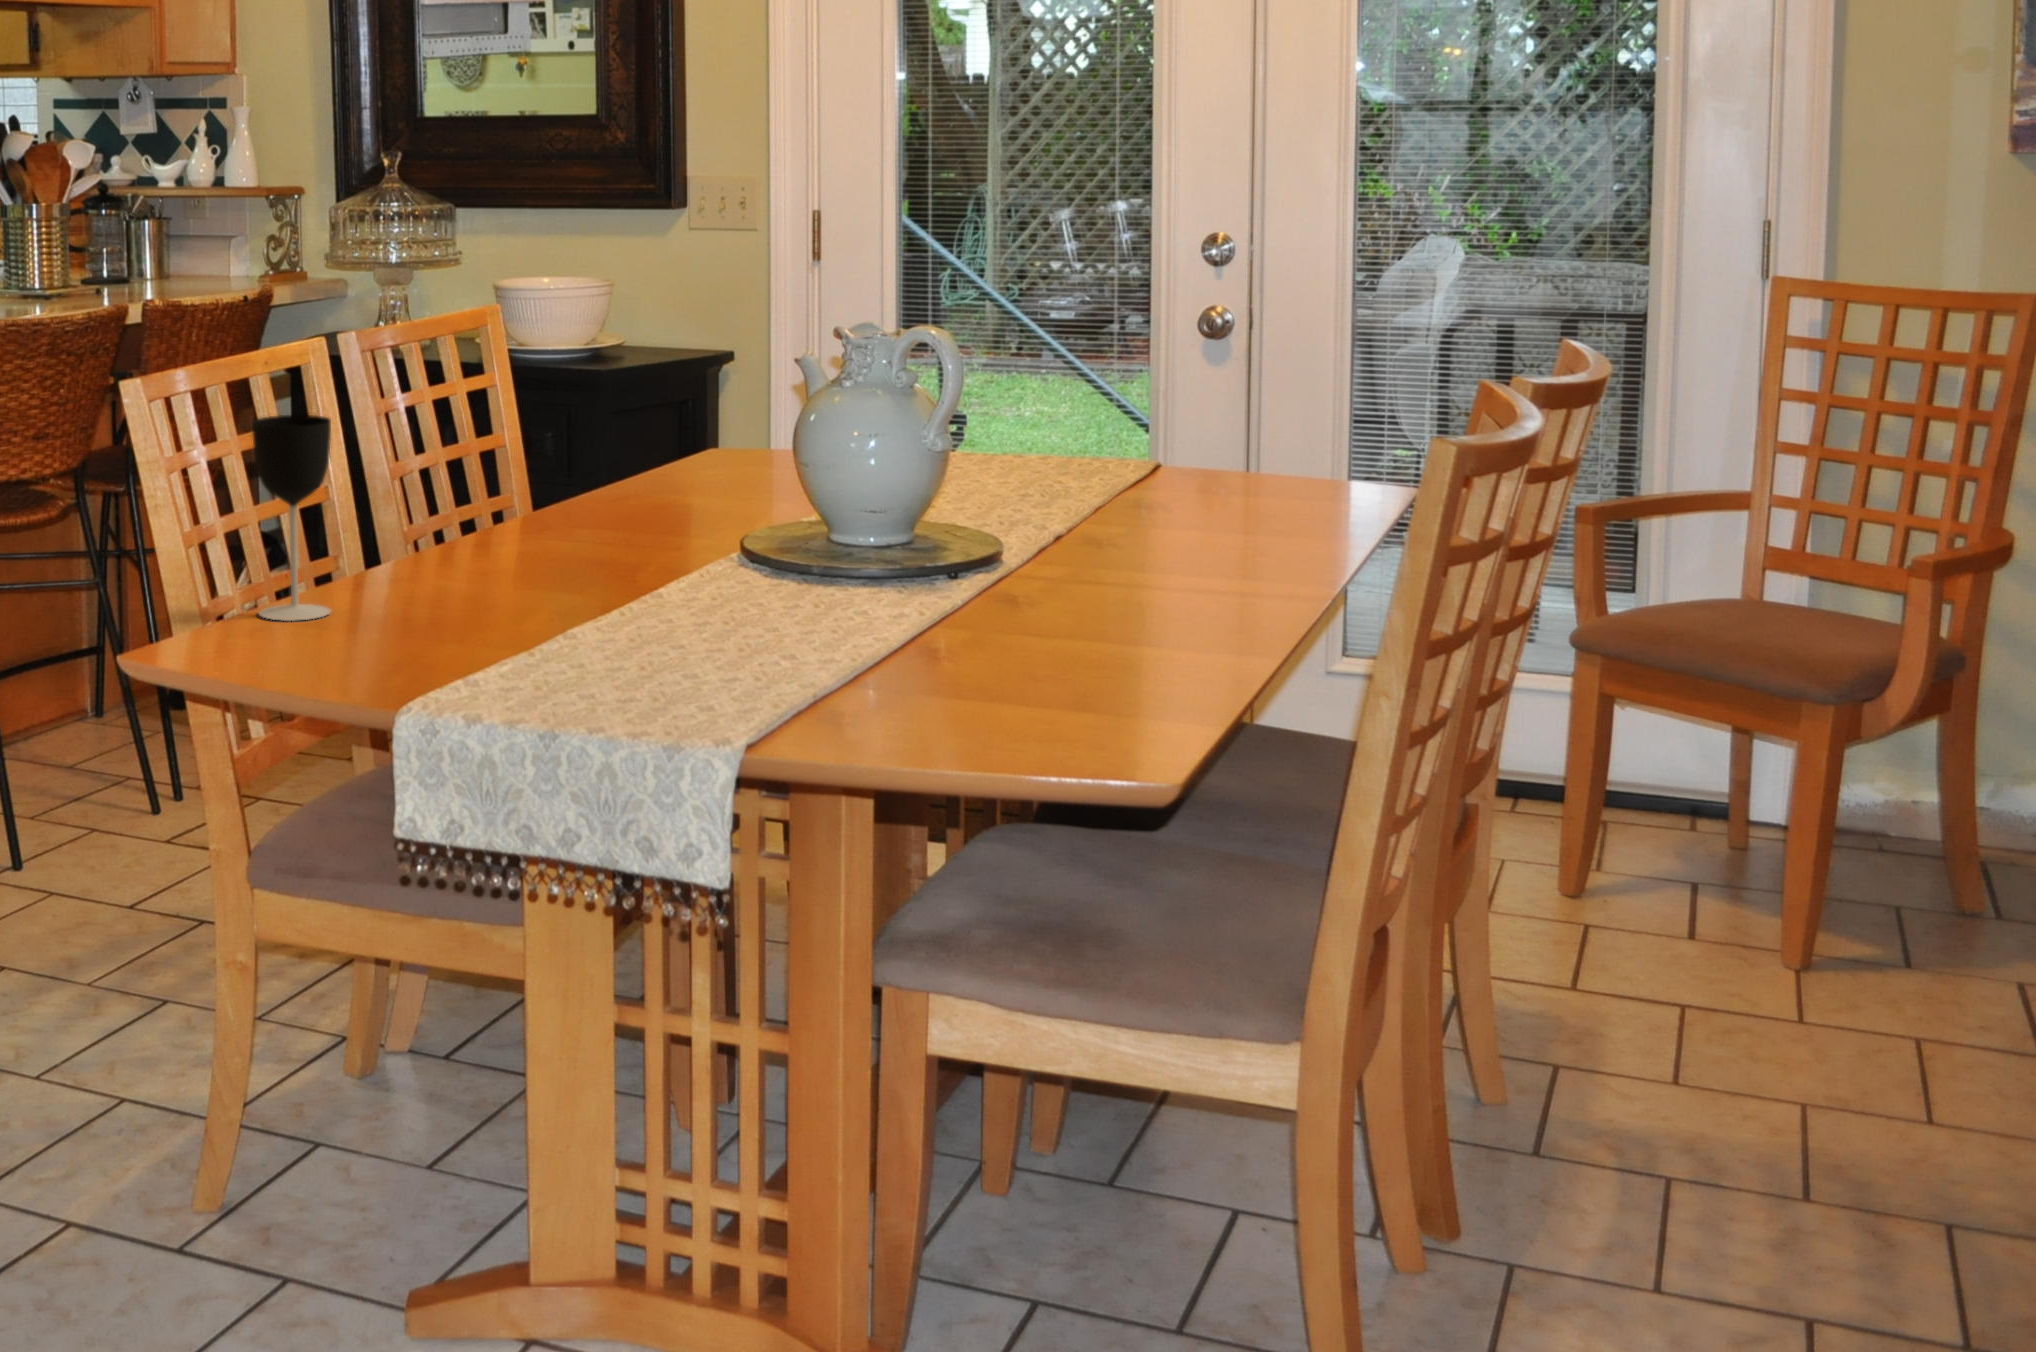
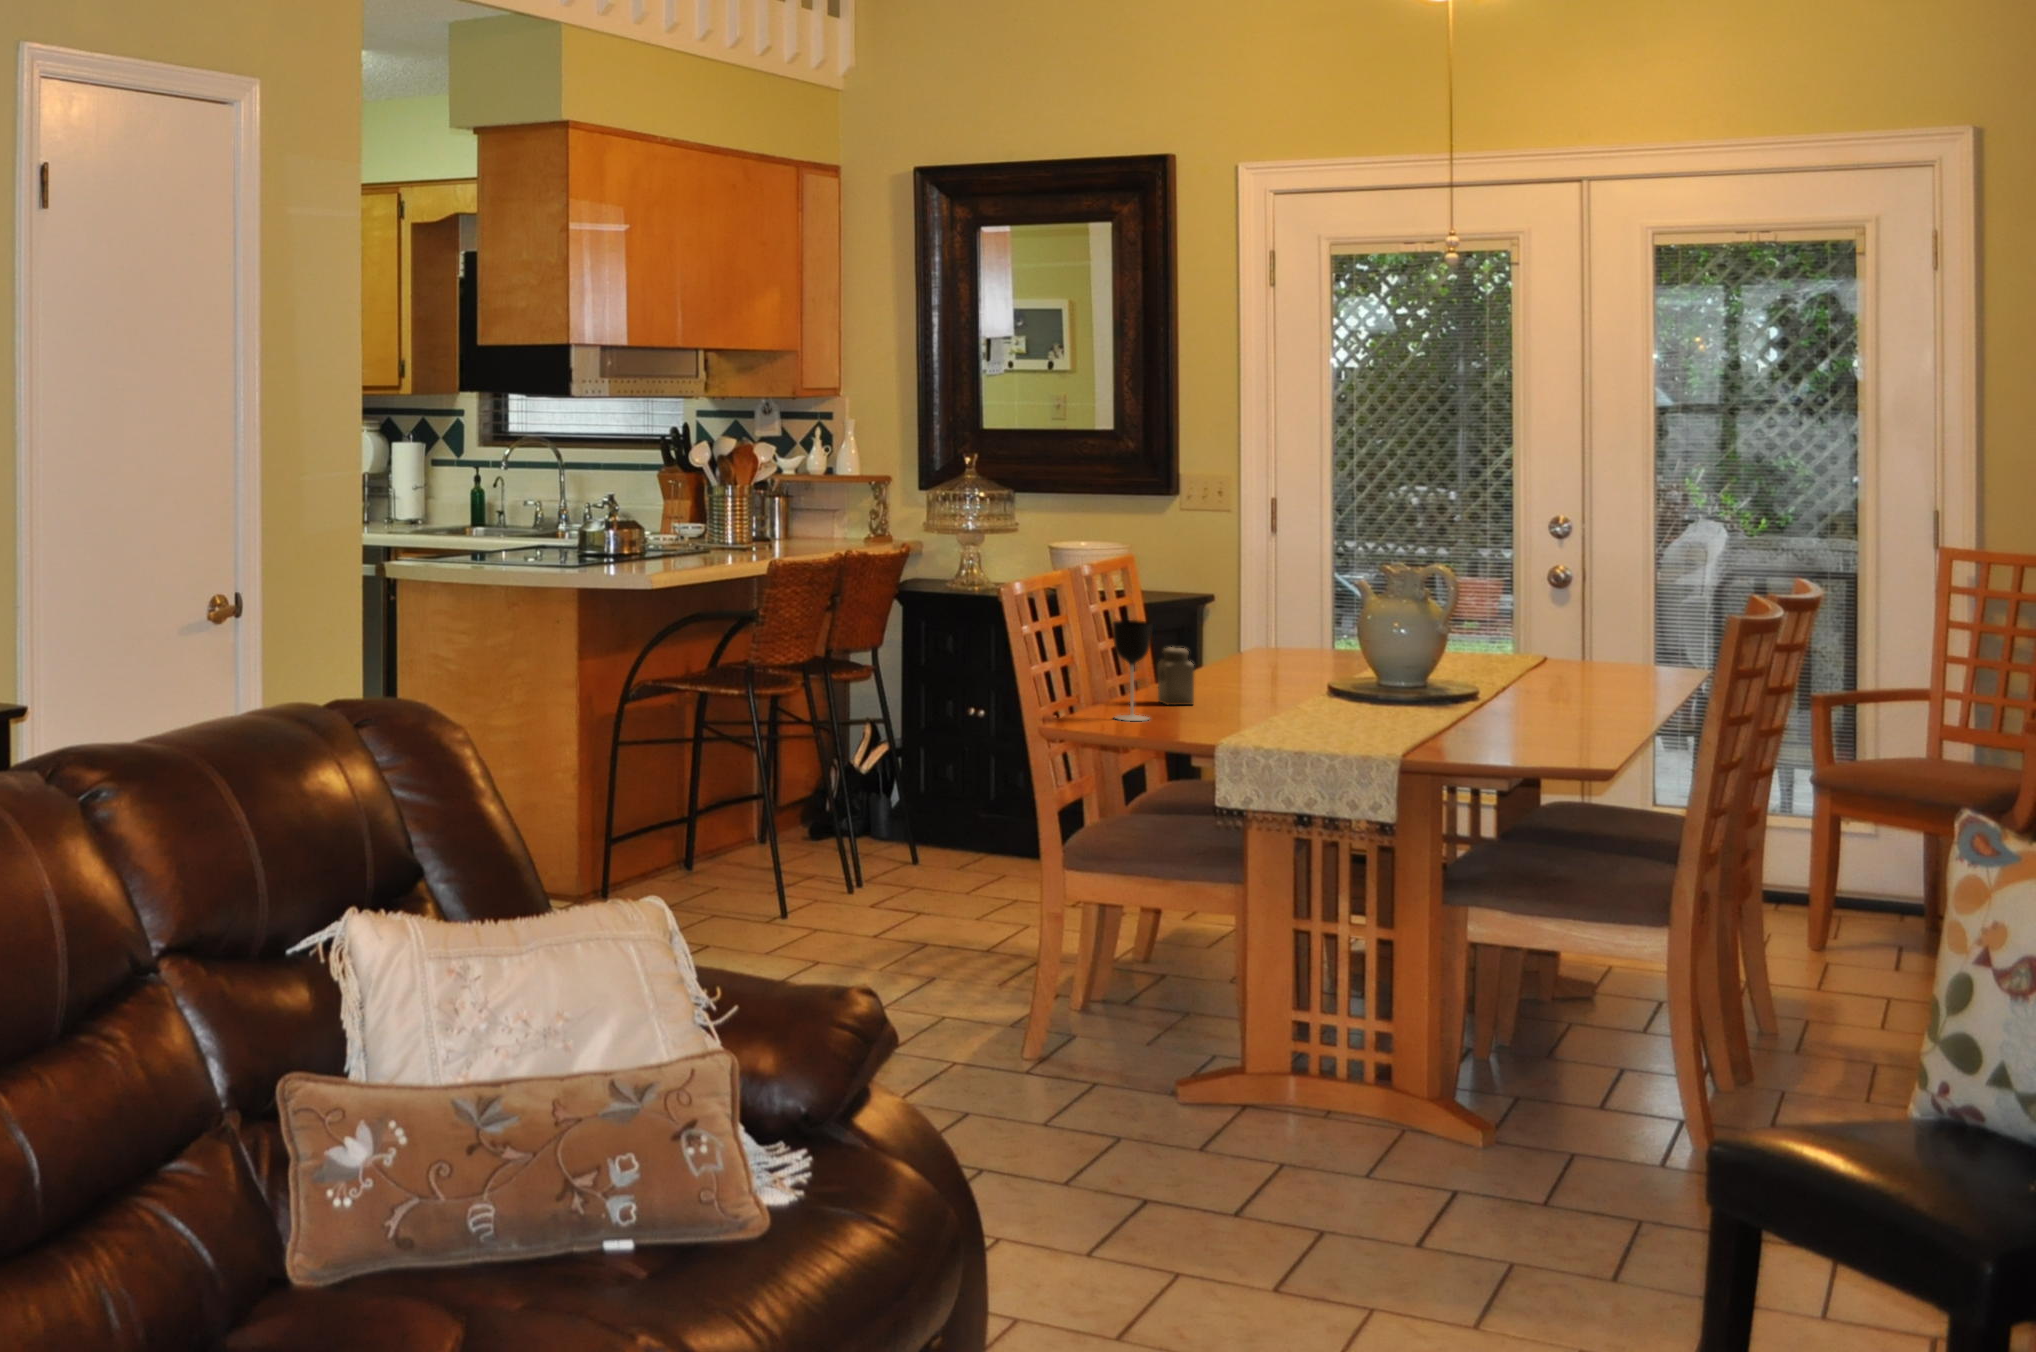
salt shaker: none [405,463,465,575] -> present [1158,648,1194,705]

